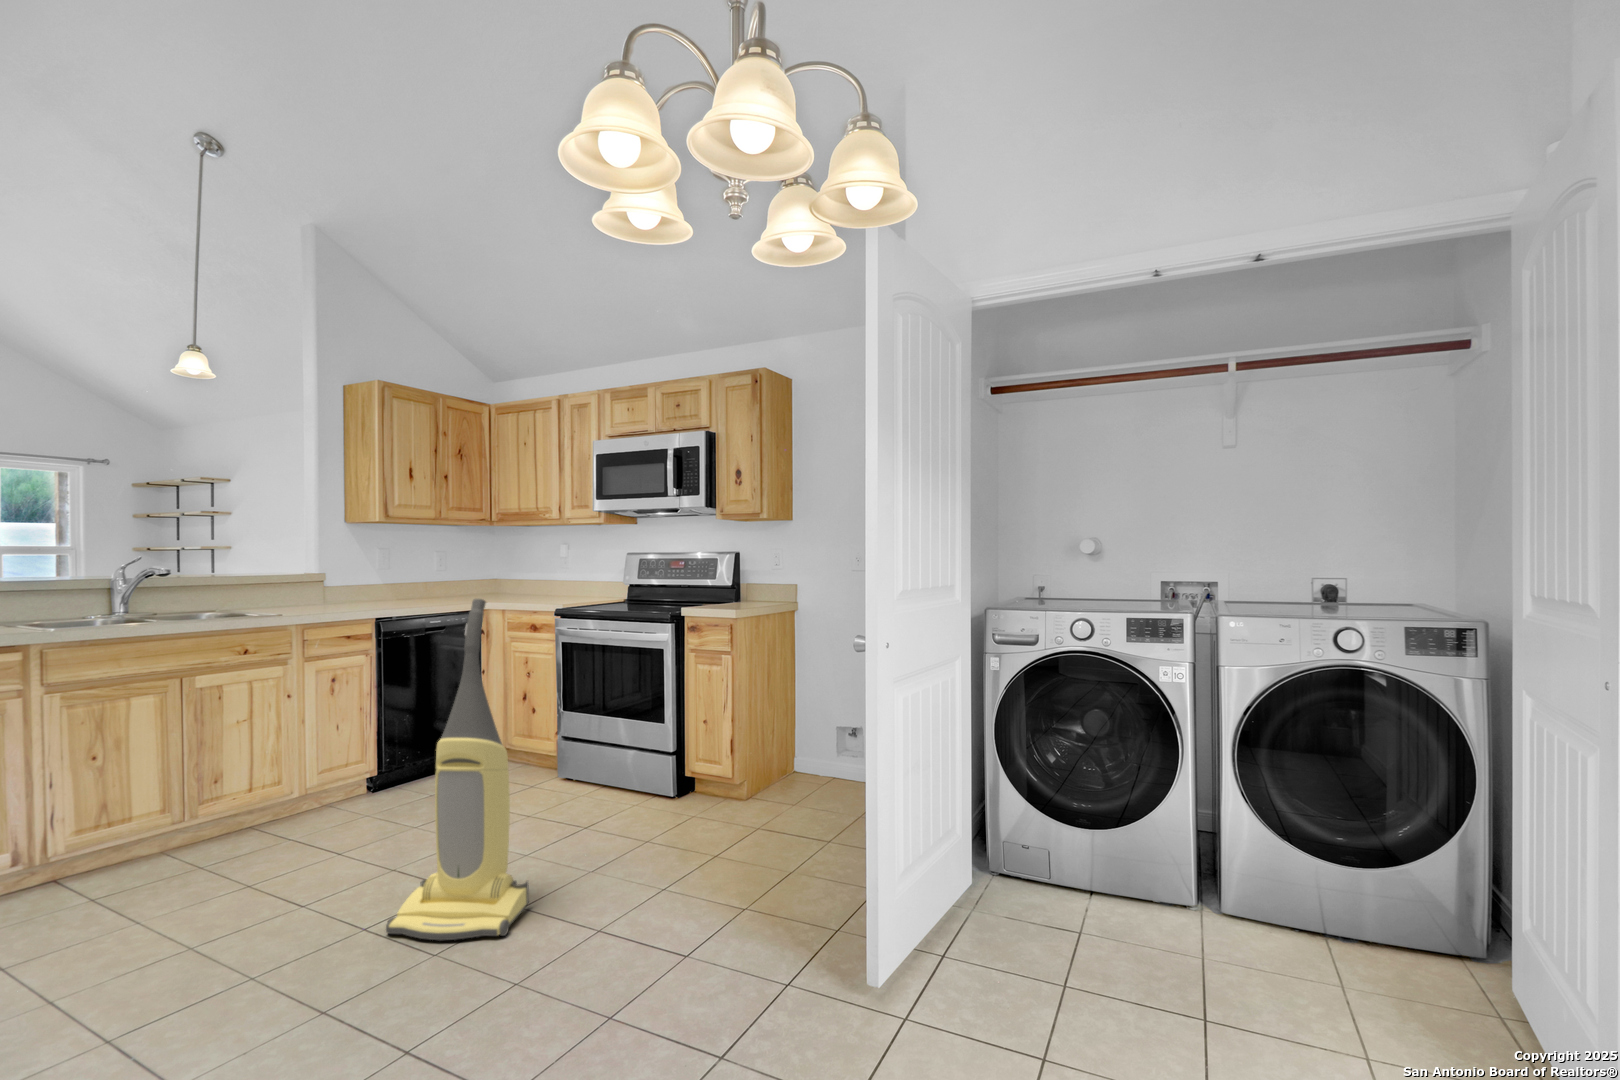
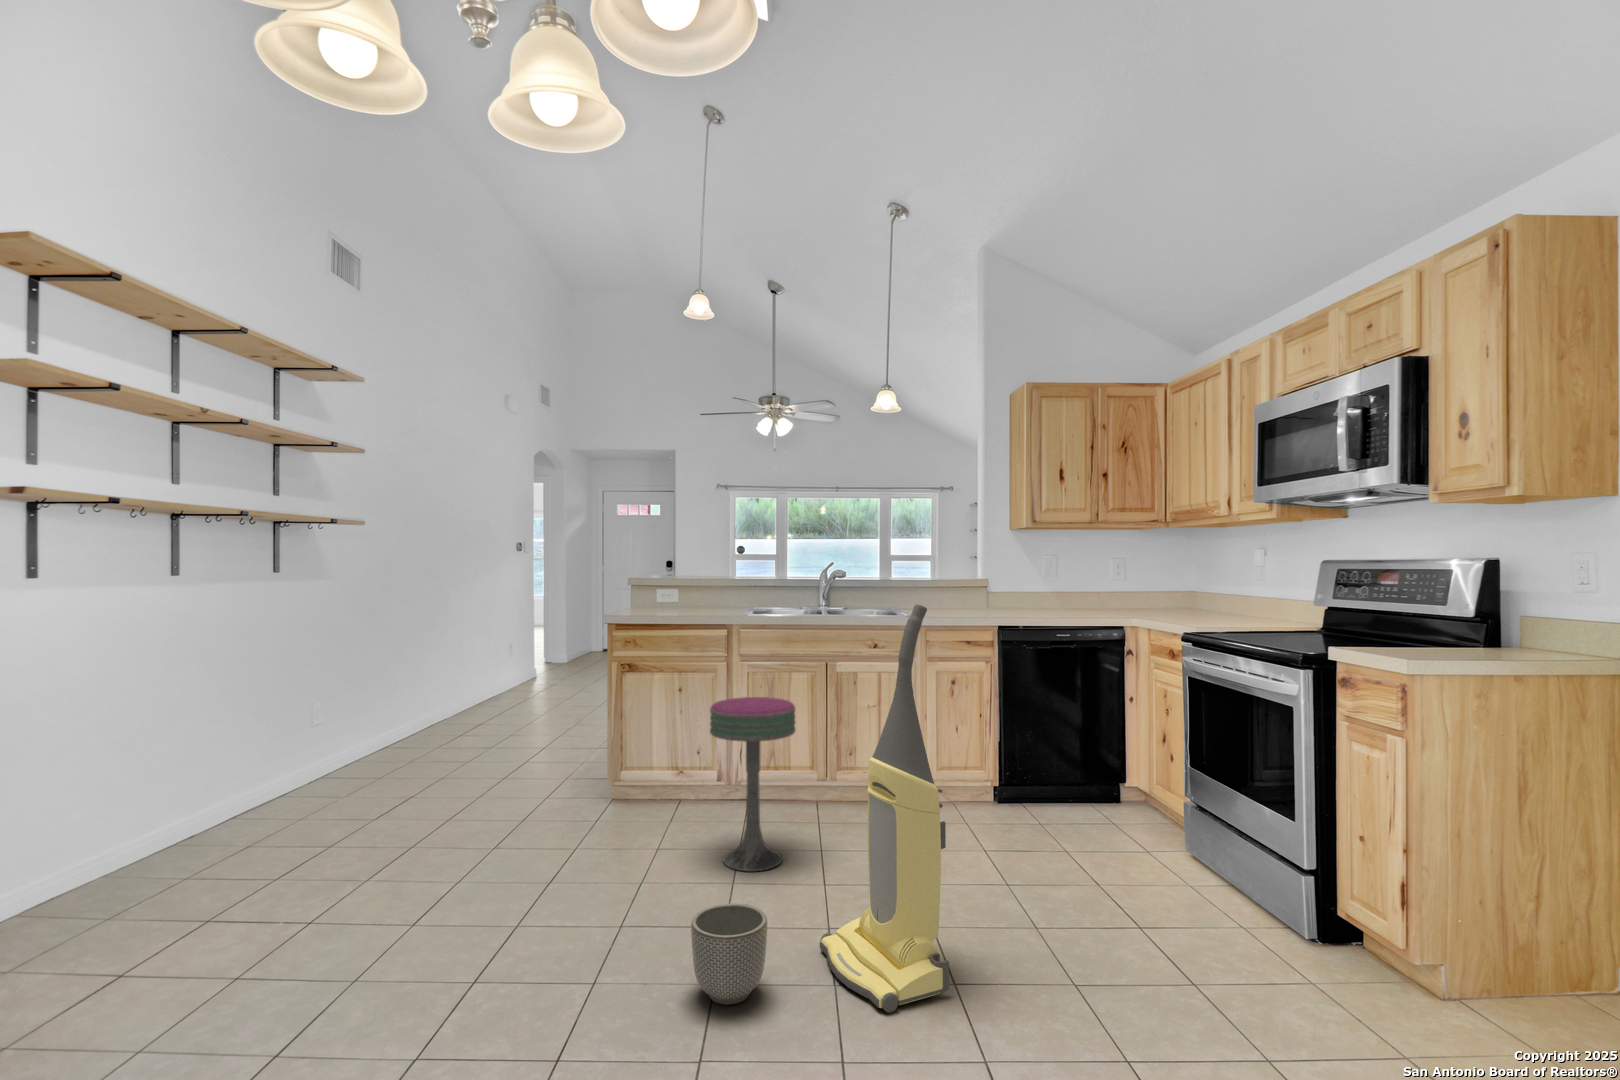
bar stool: none [108,724,240,938] -> present [710,697,796,871]
planter: none [311,907,399,1010] -> present [691,903,768,1005]

